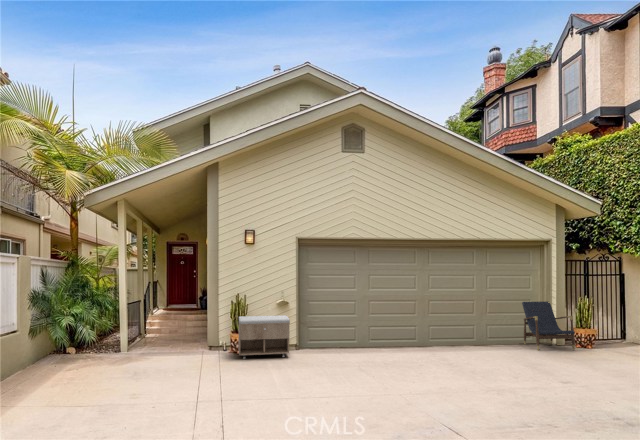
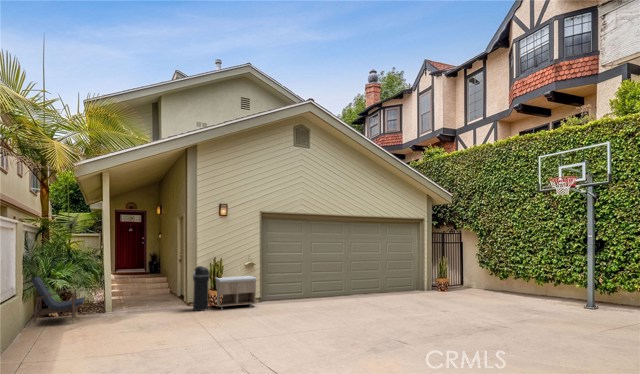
trash can: none [206,301,229,360] -> present [193,266,210,311]
lounge chair: present [522,301,575,351] -> present [32,276,85,326]

